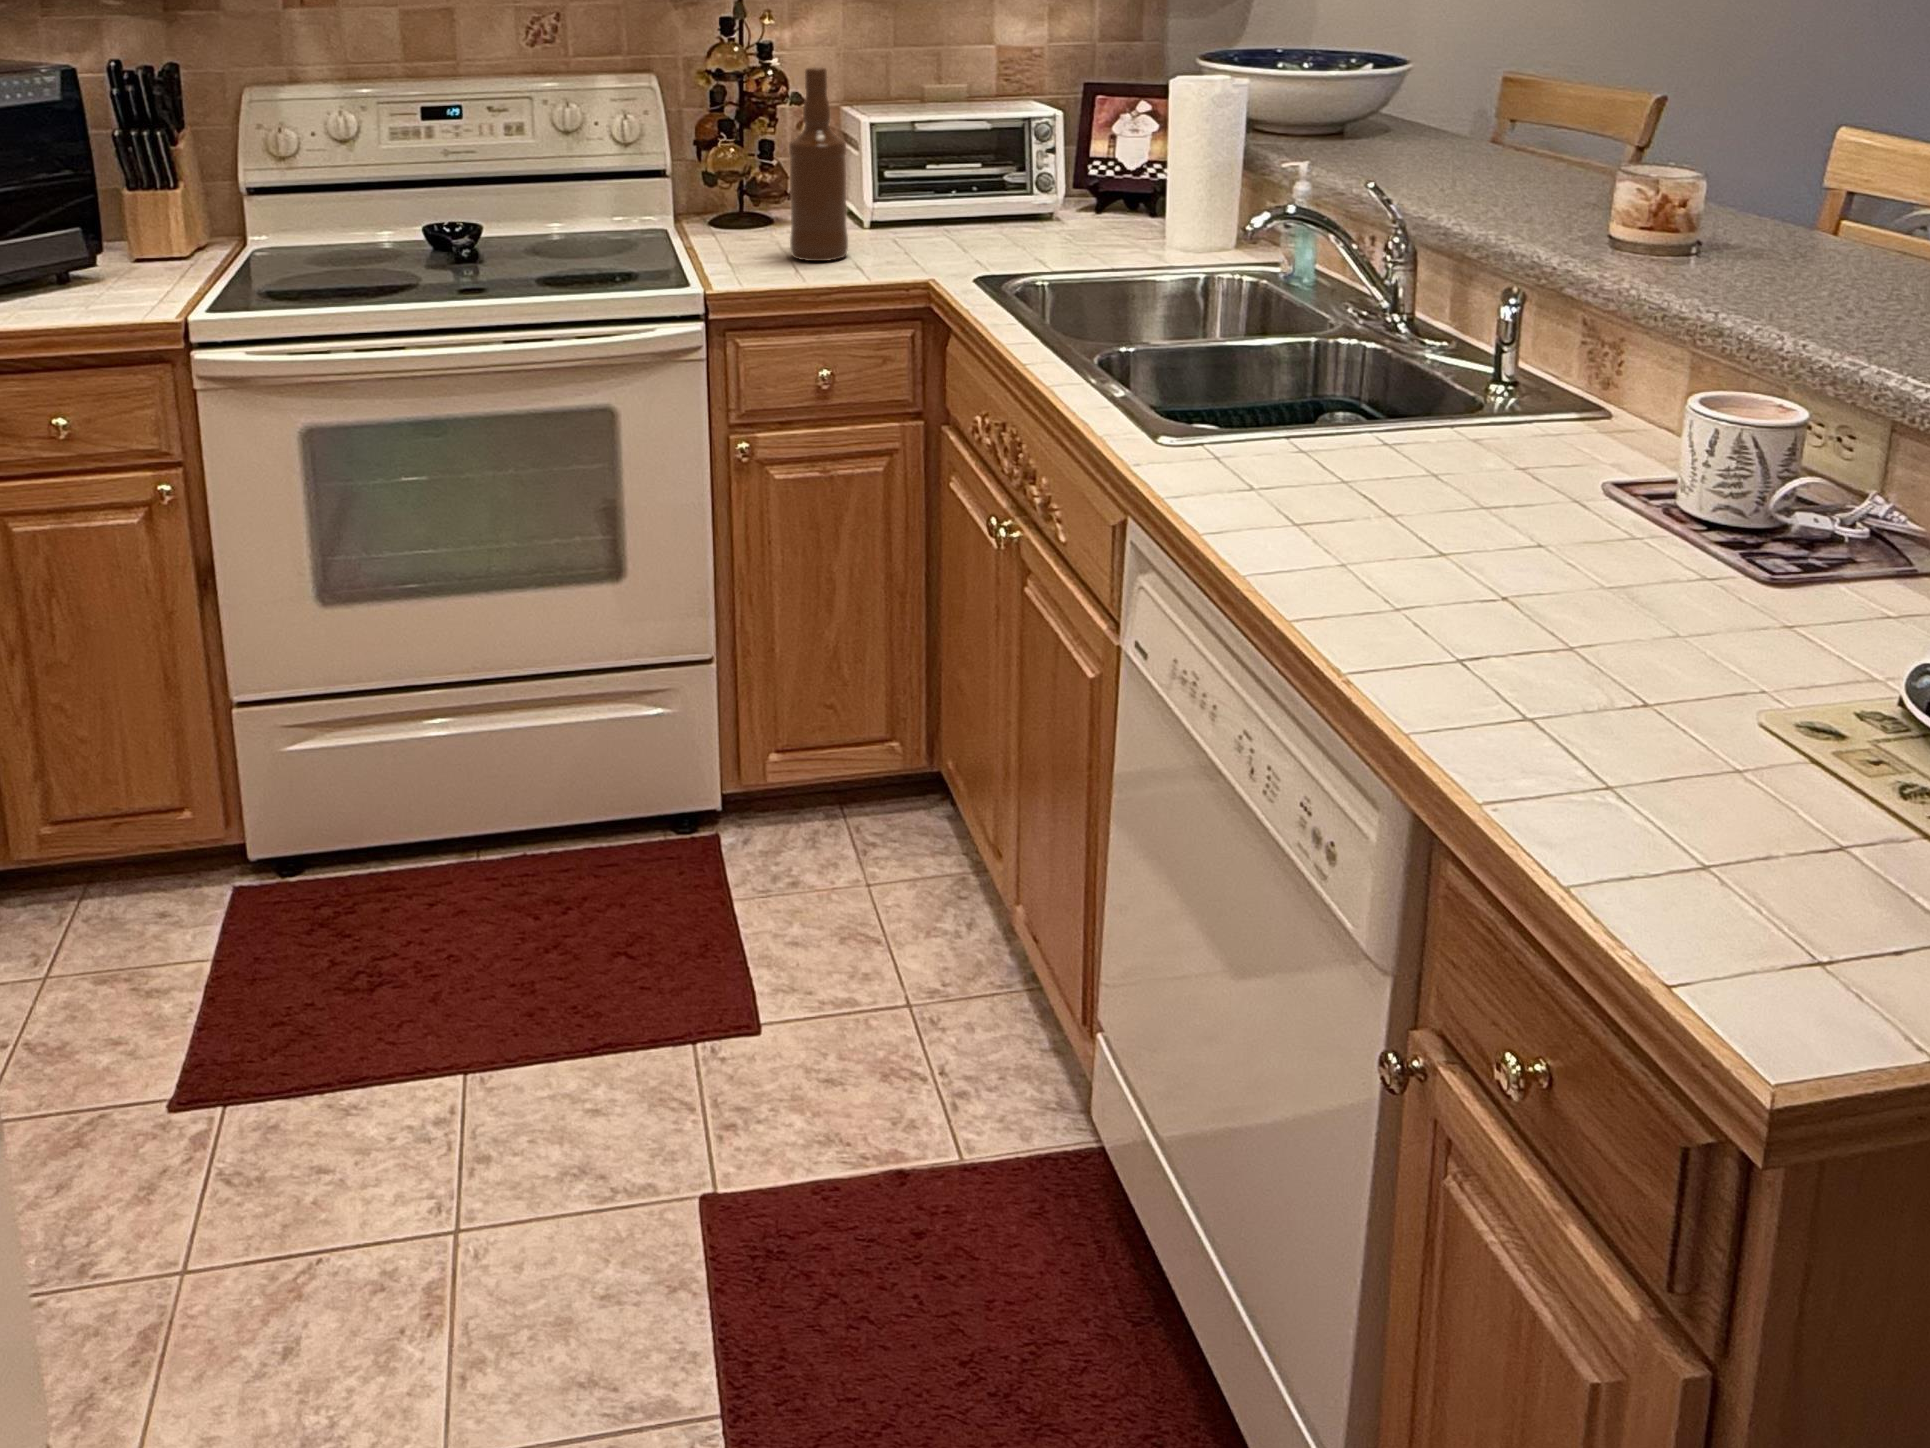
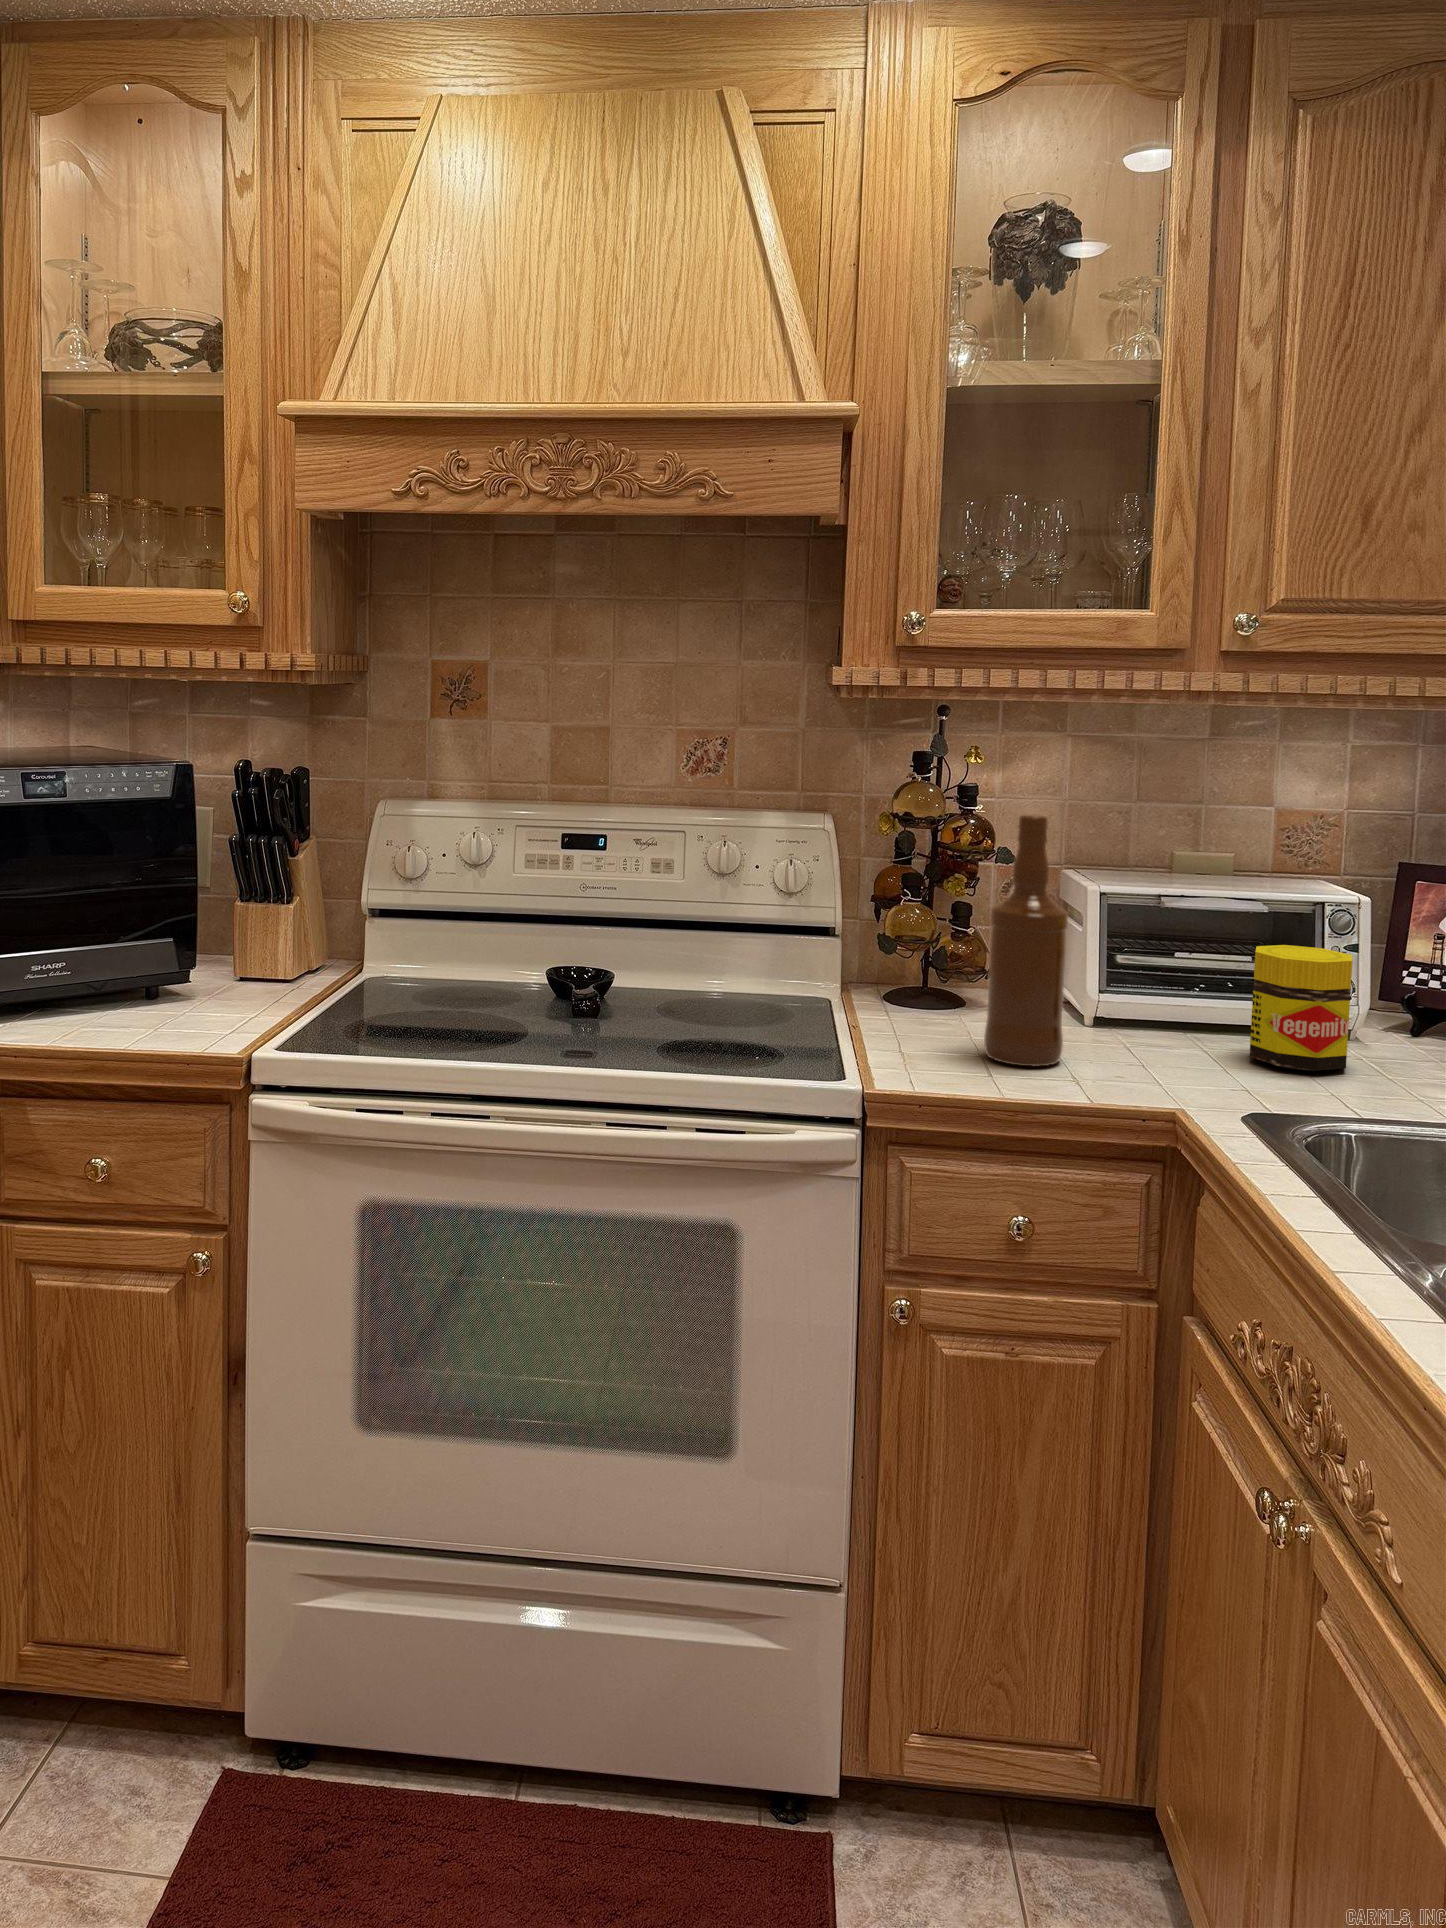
jar: none [982,154,1048,244] -> present [1250,945,1352,1071]

